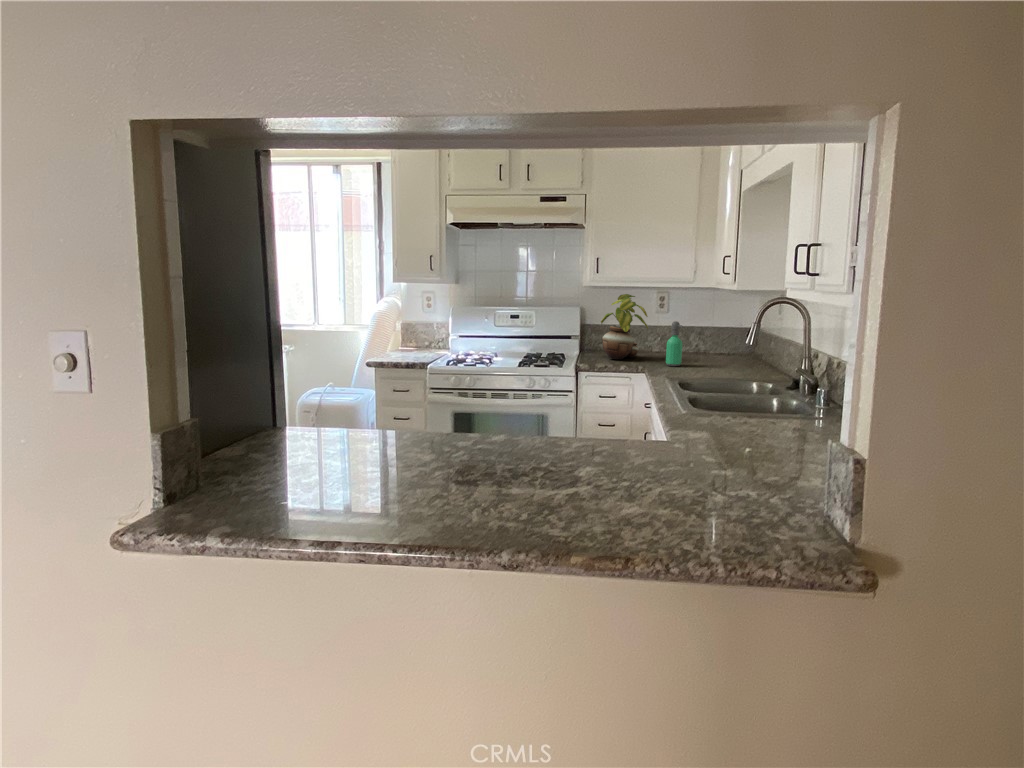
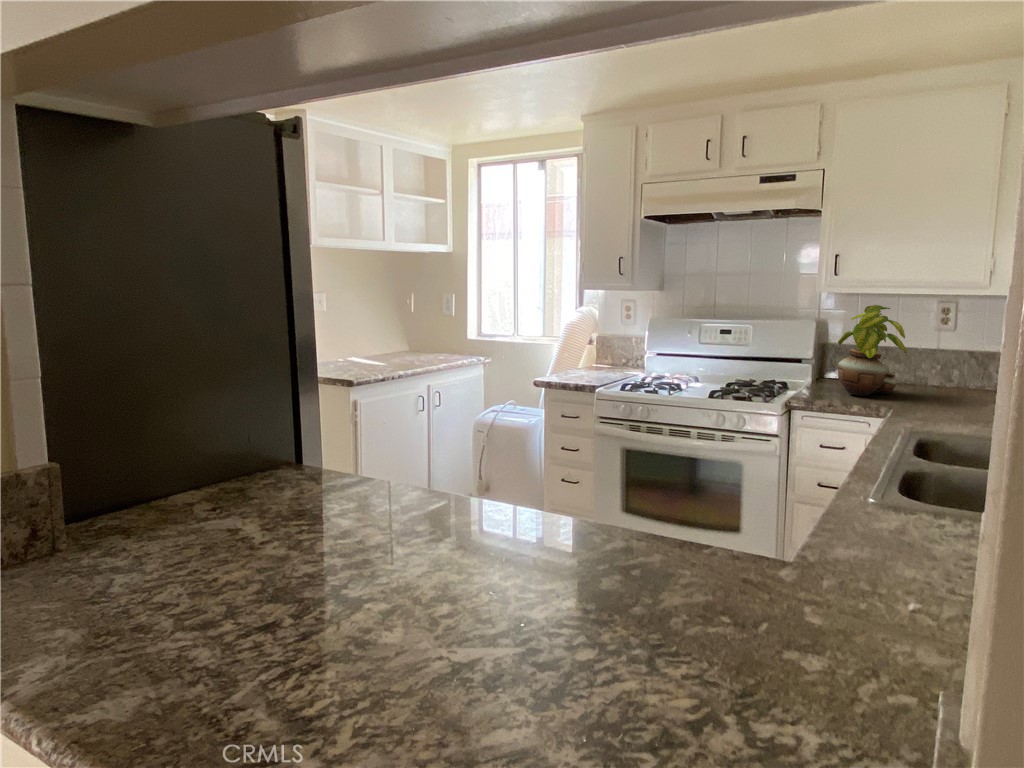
soap dispenser: present [666,321,683,366] -> none [928,346,957,411]

